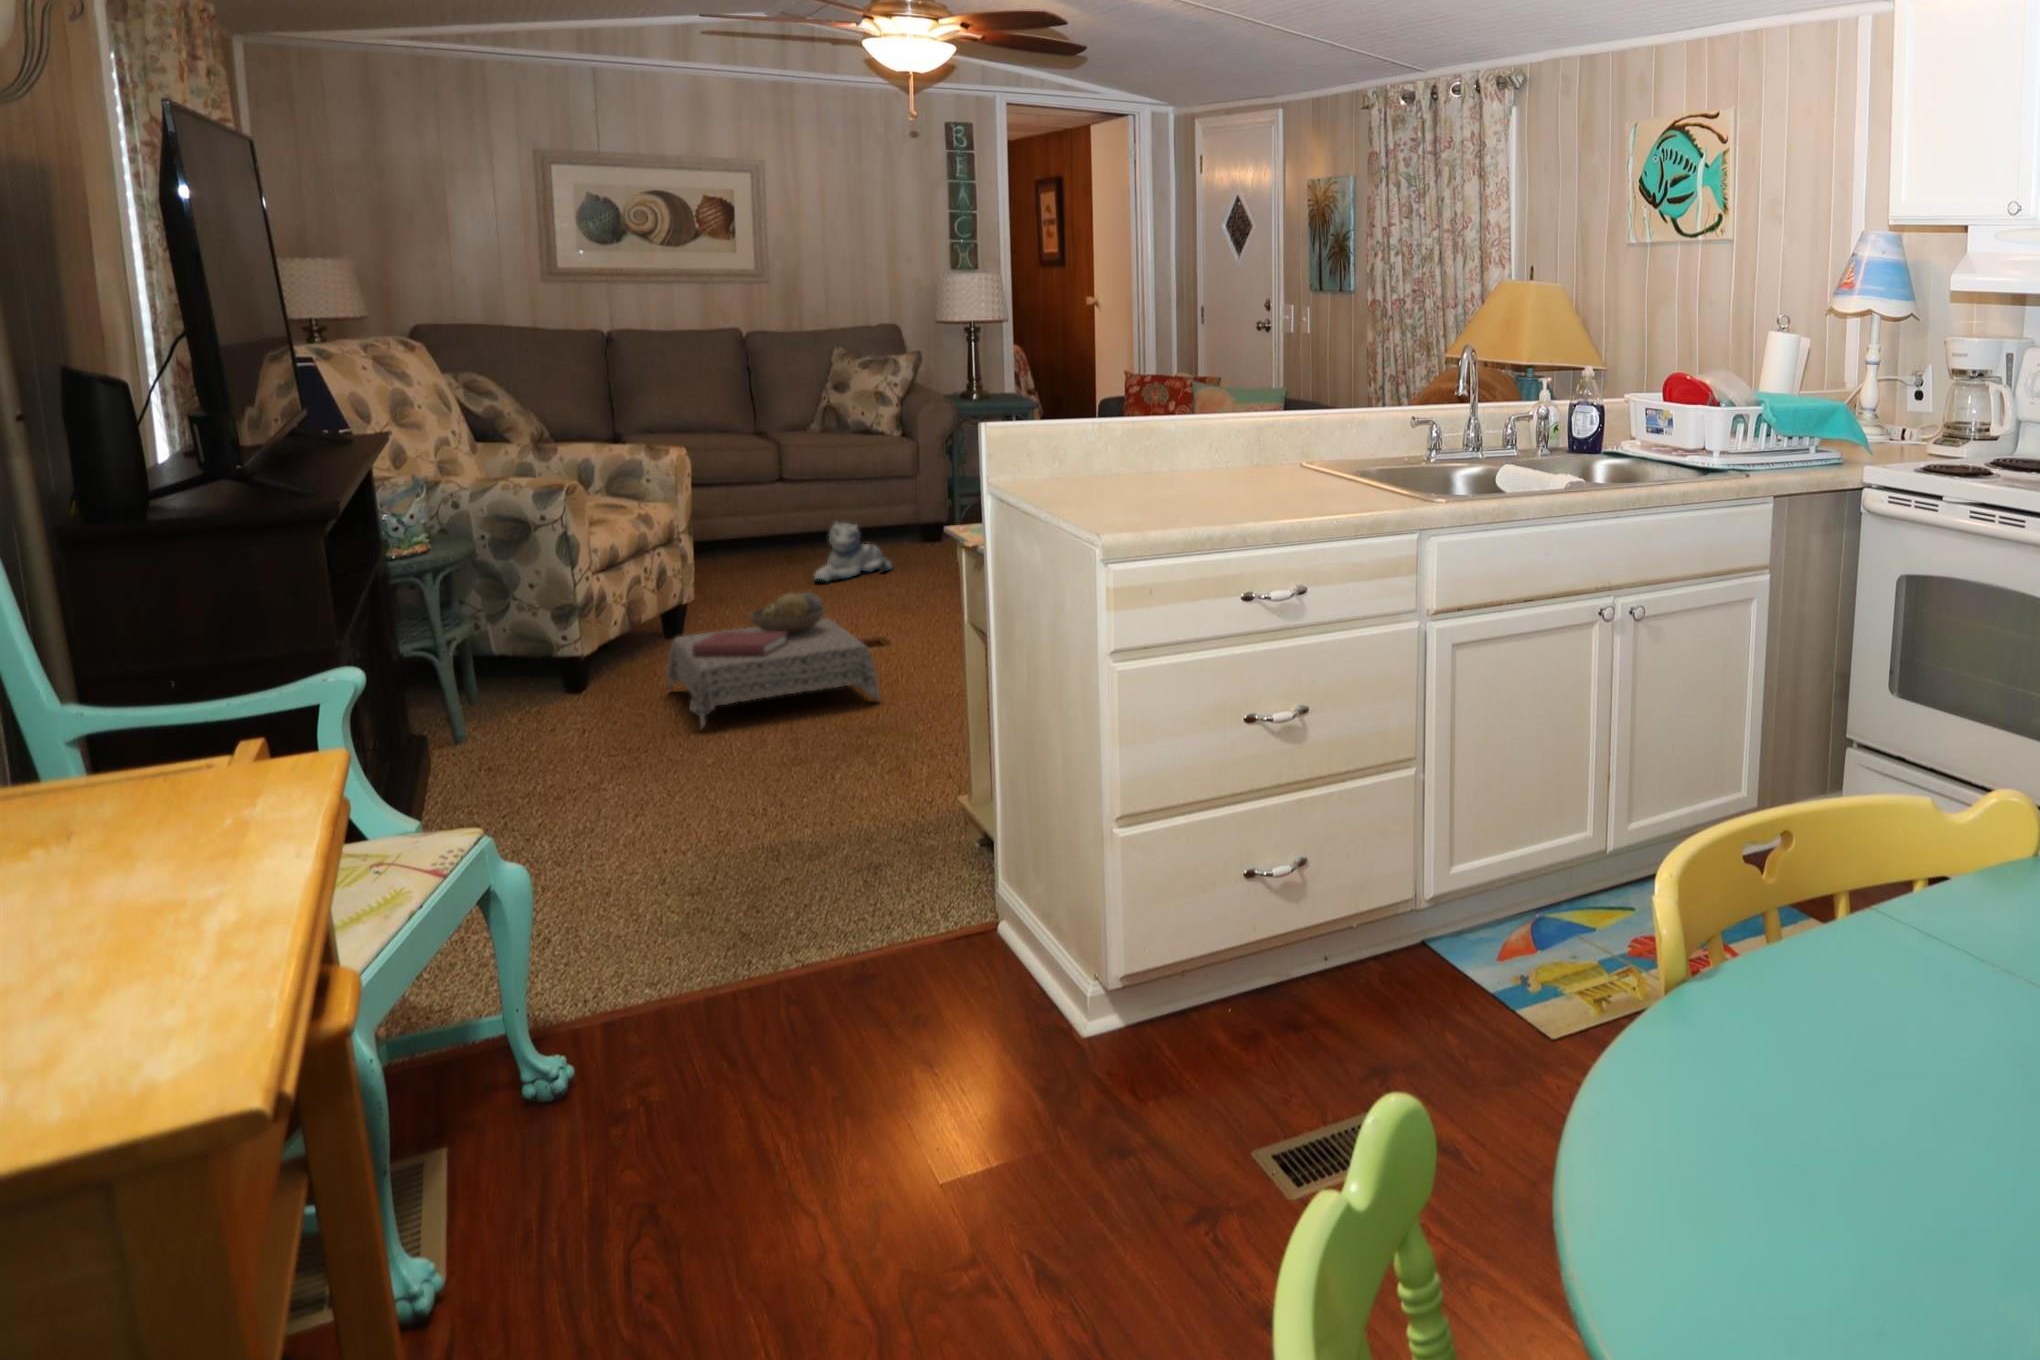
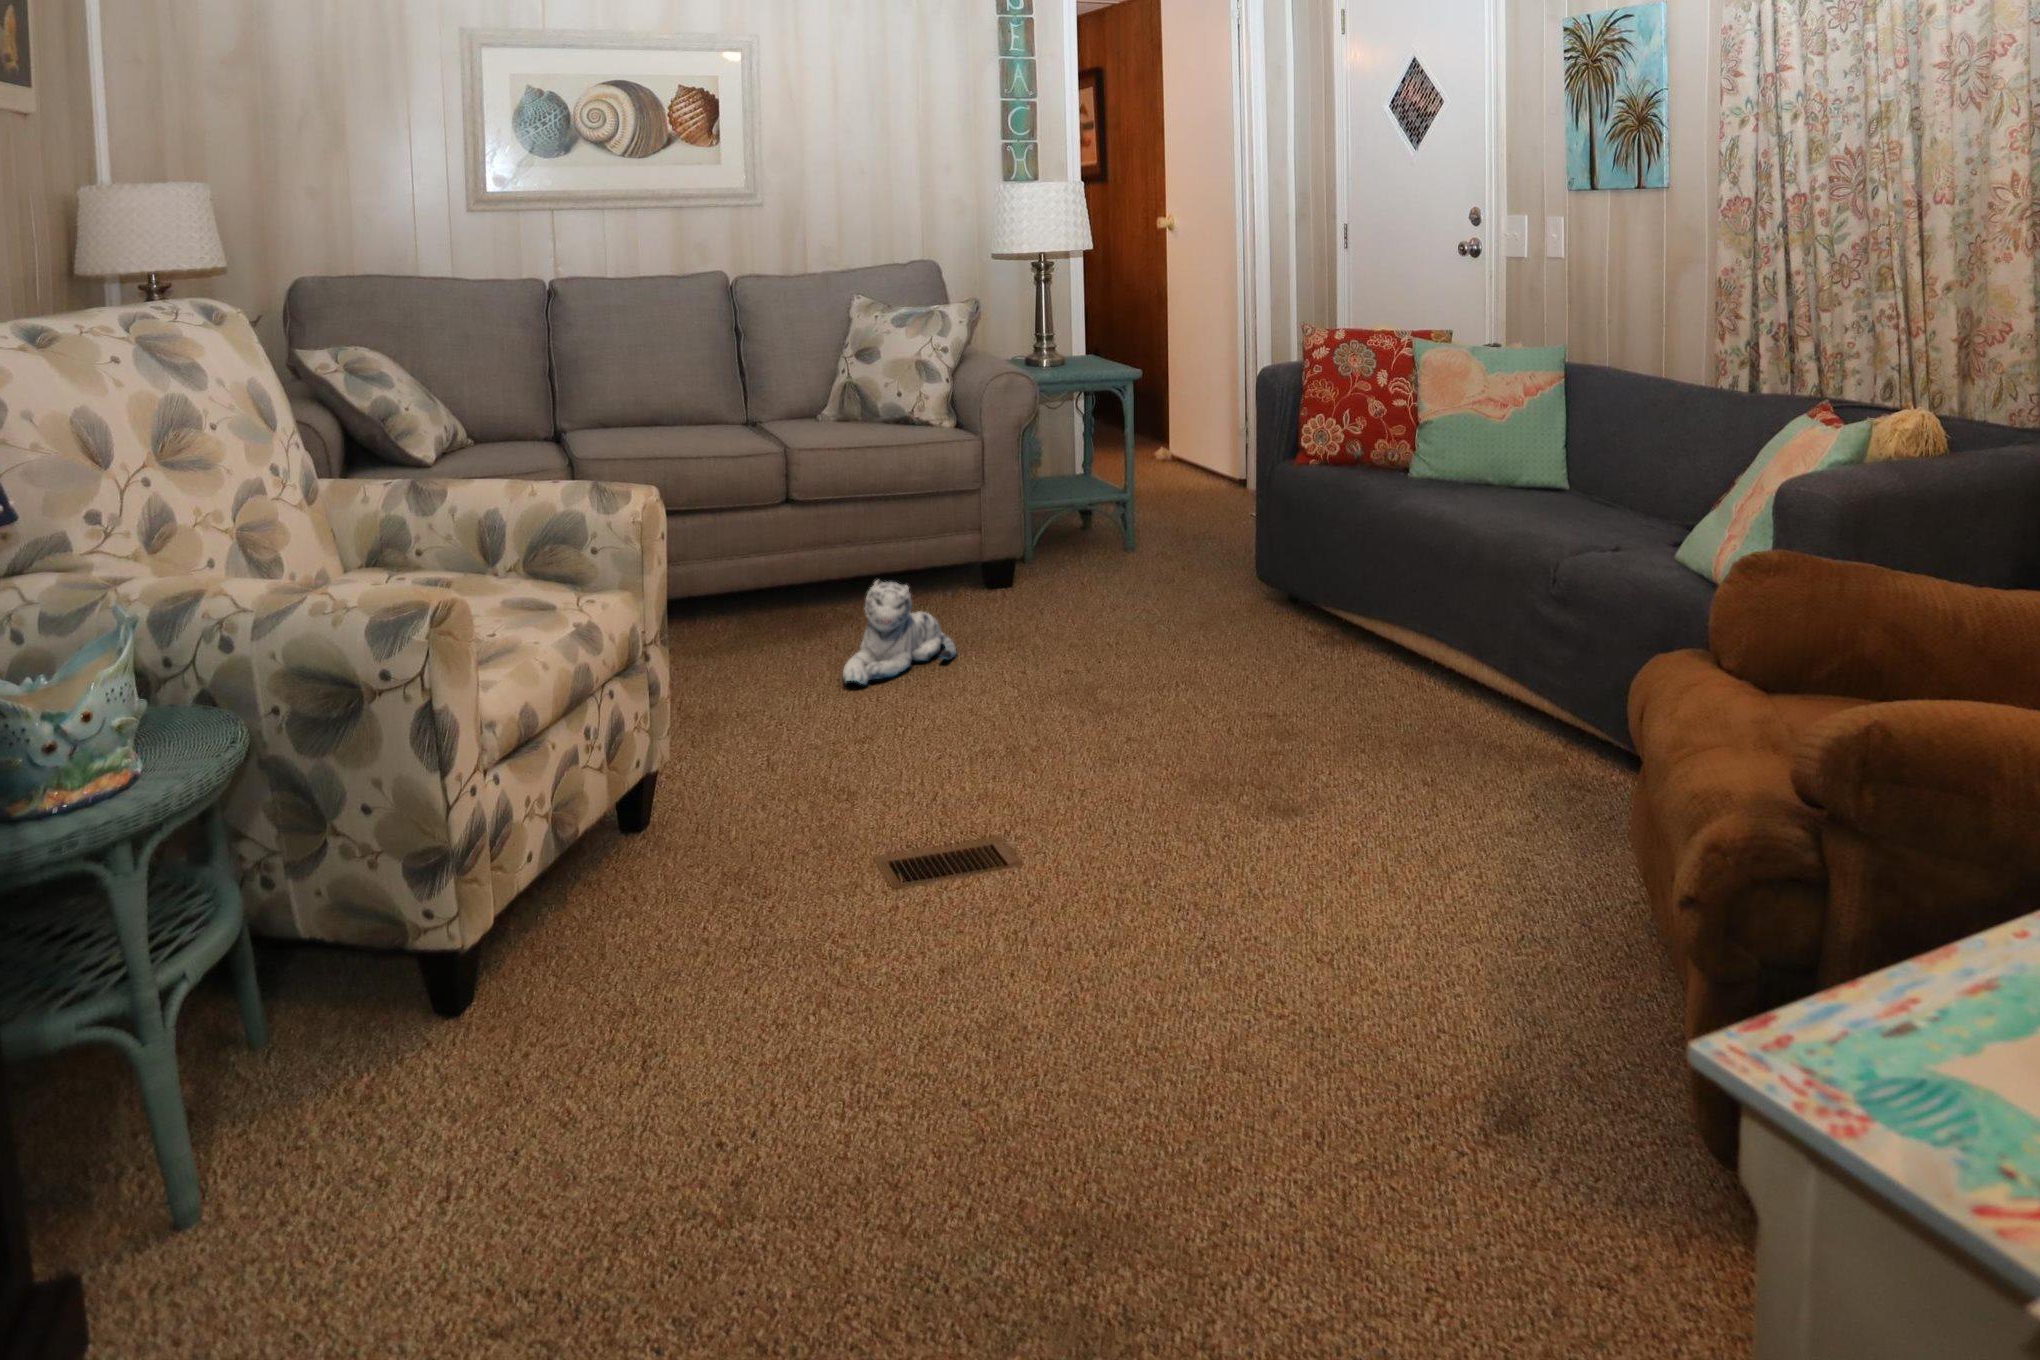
ottoman: present [666,592,880,730] -> none [615,823,1067,1232]

